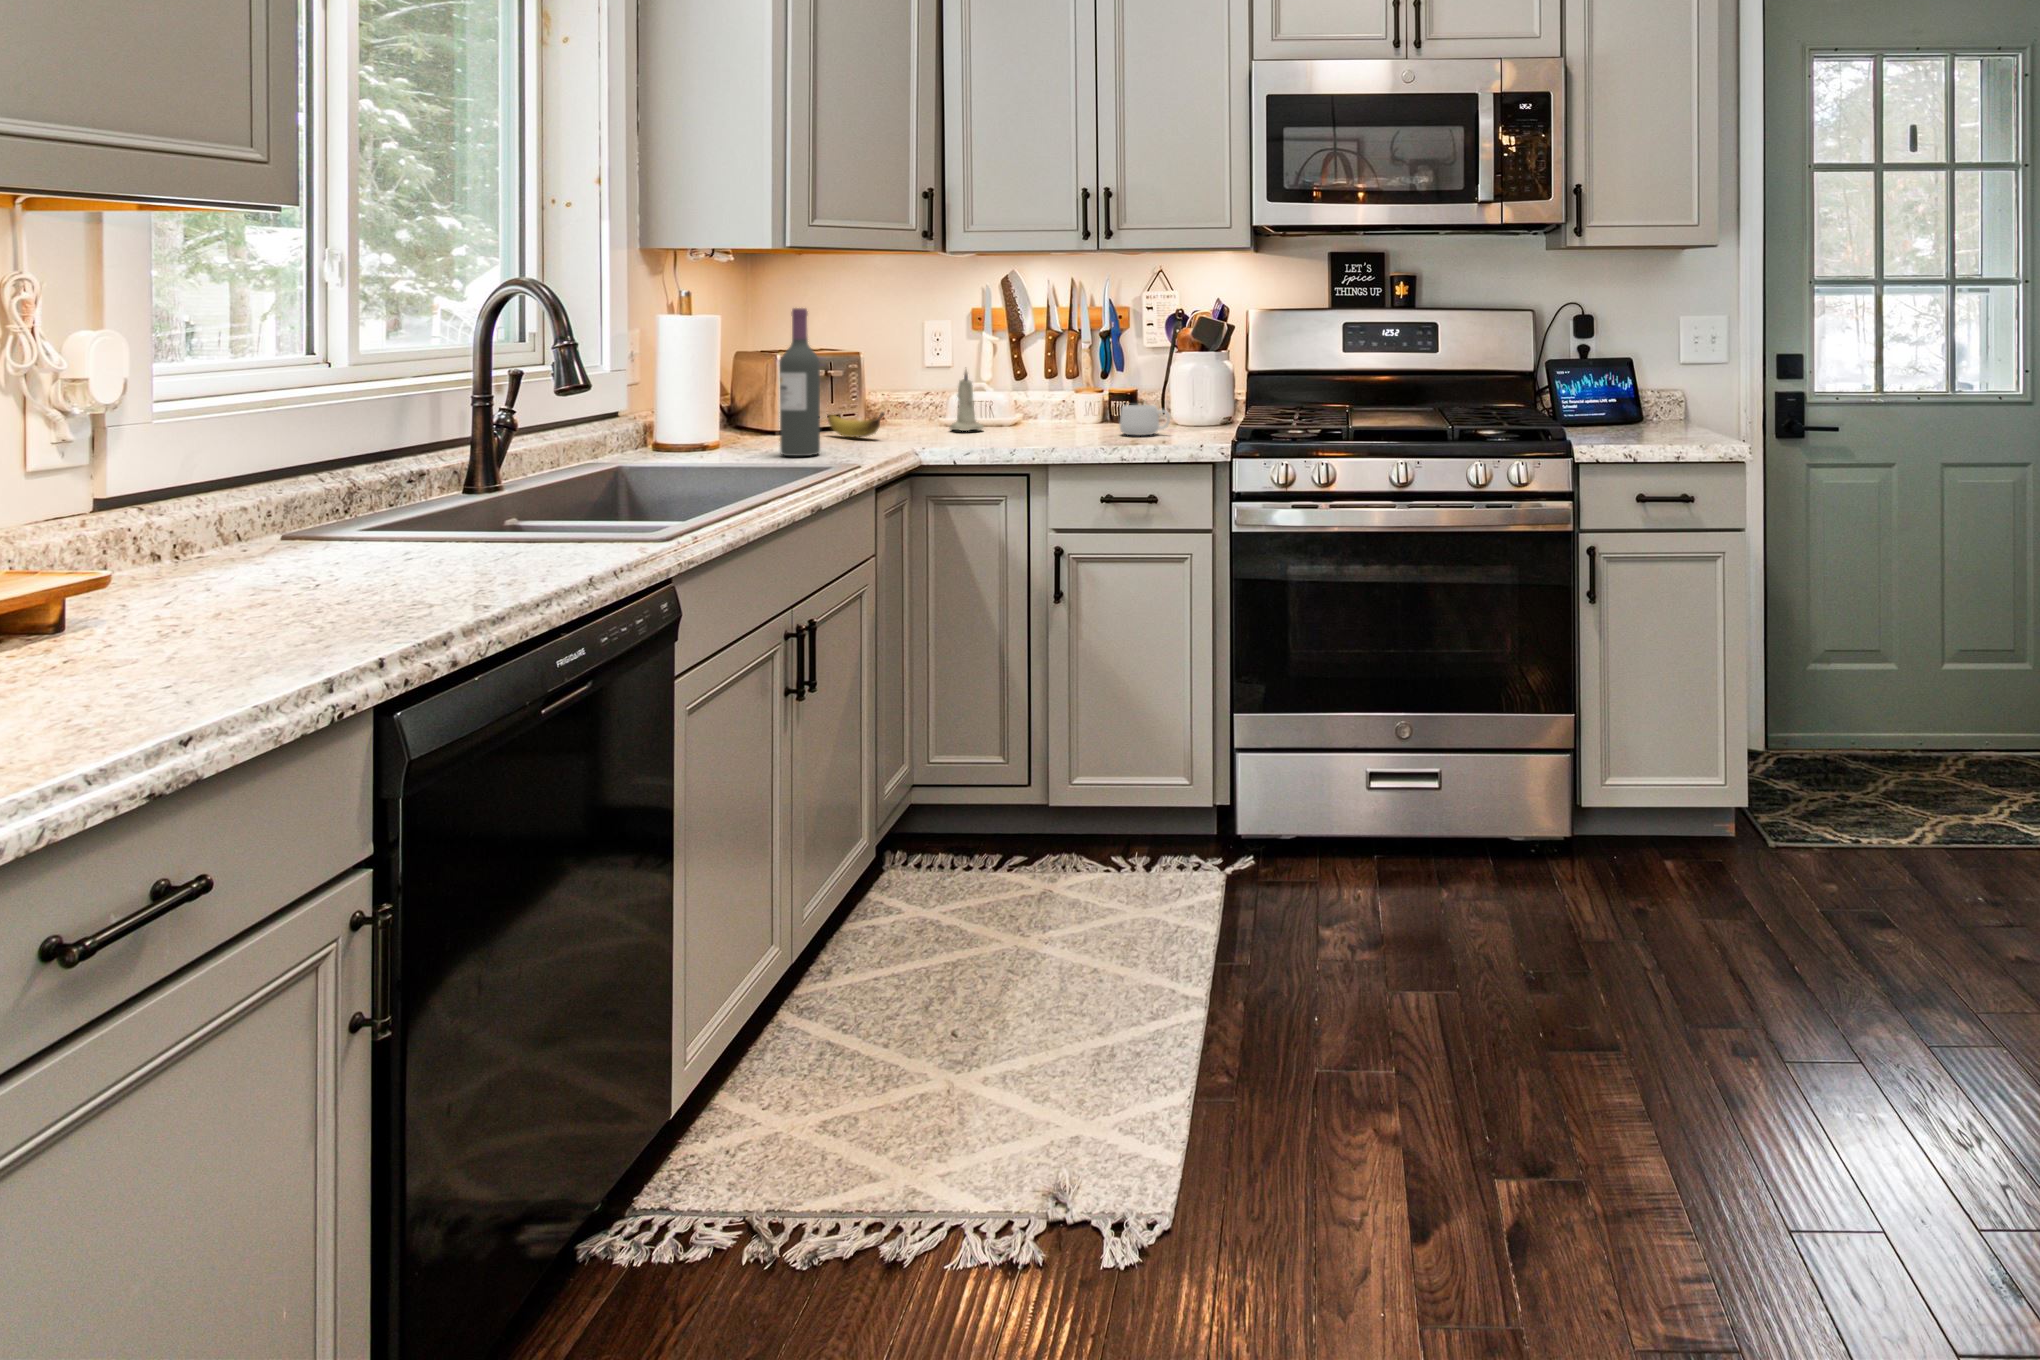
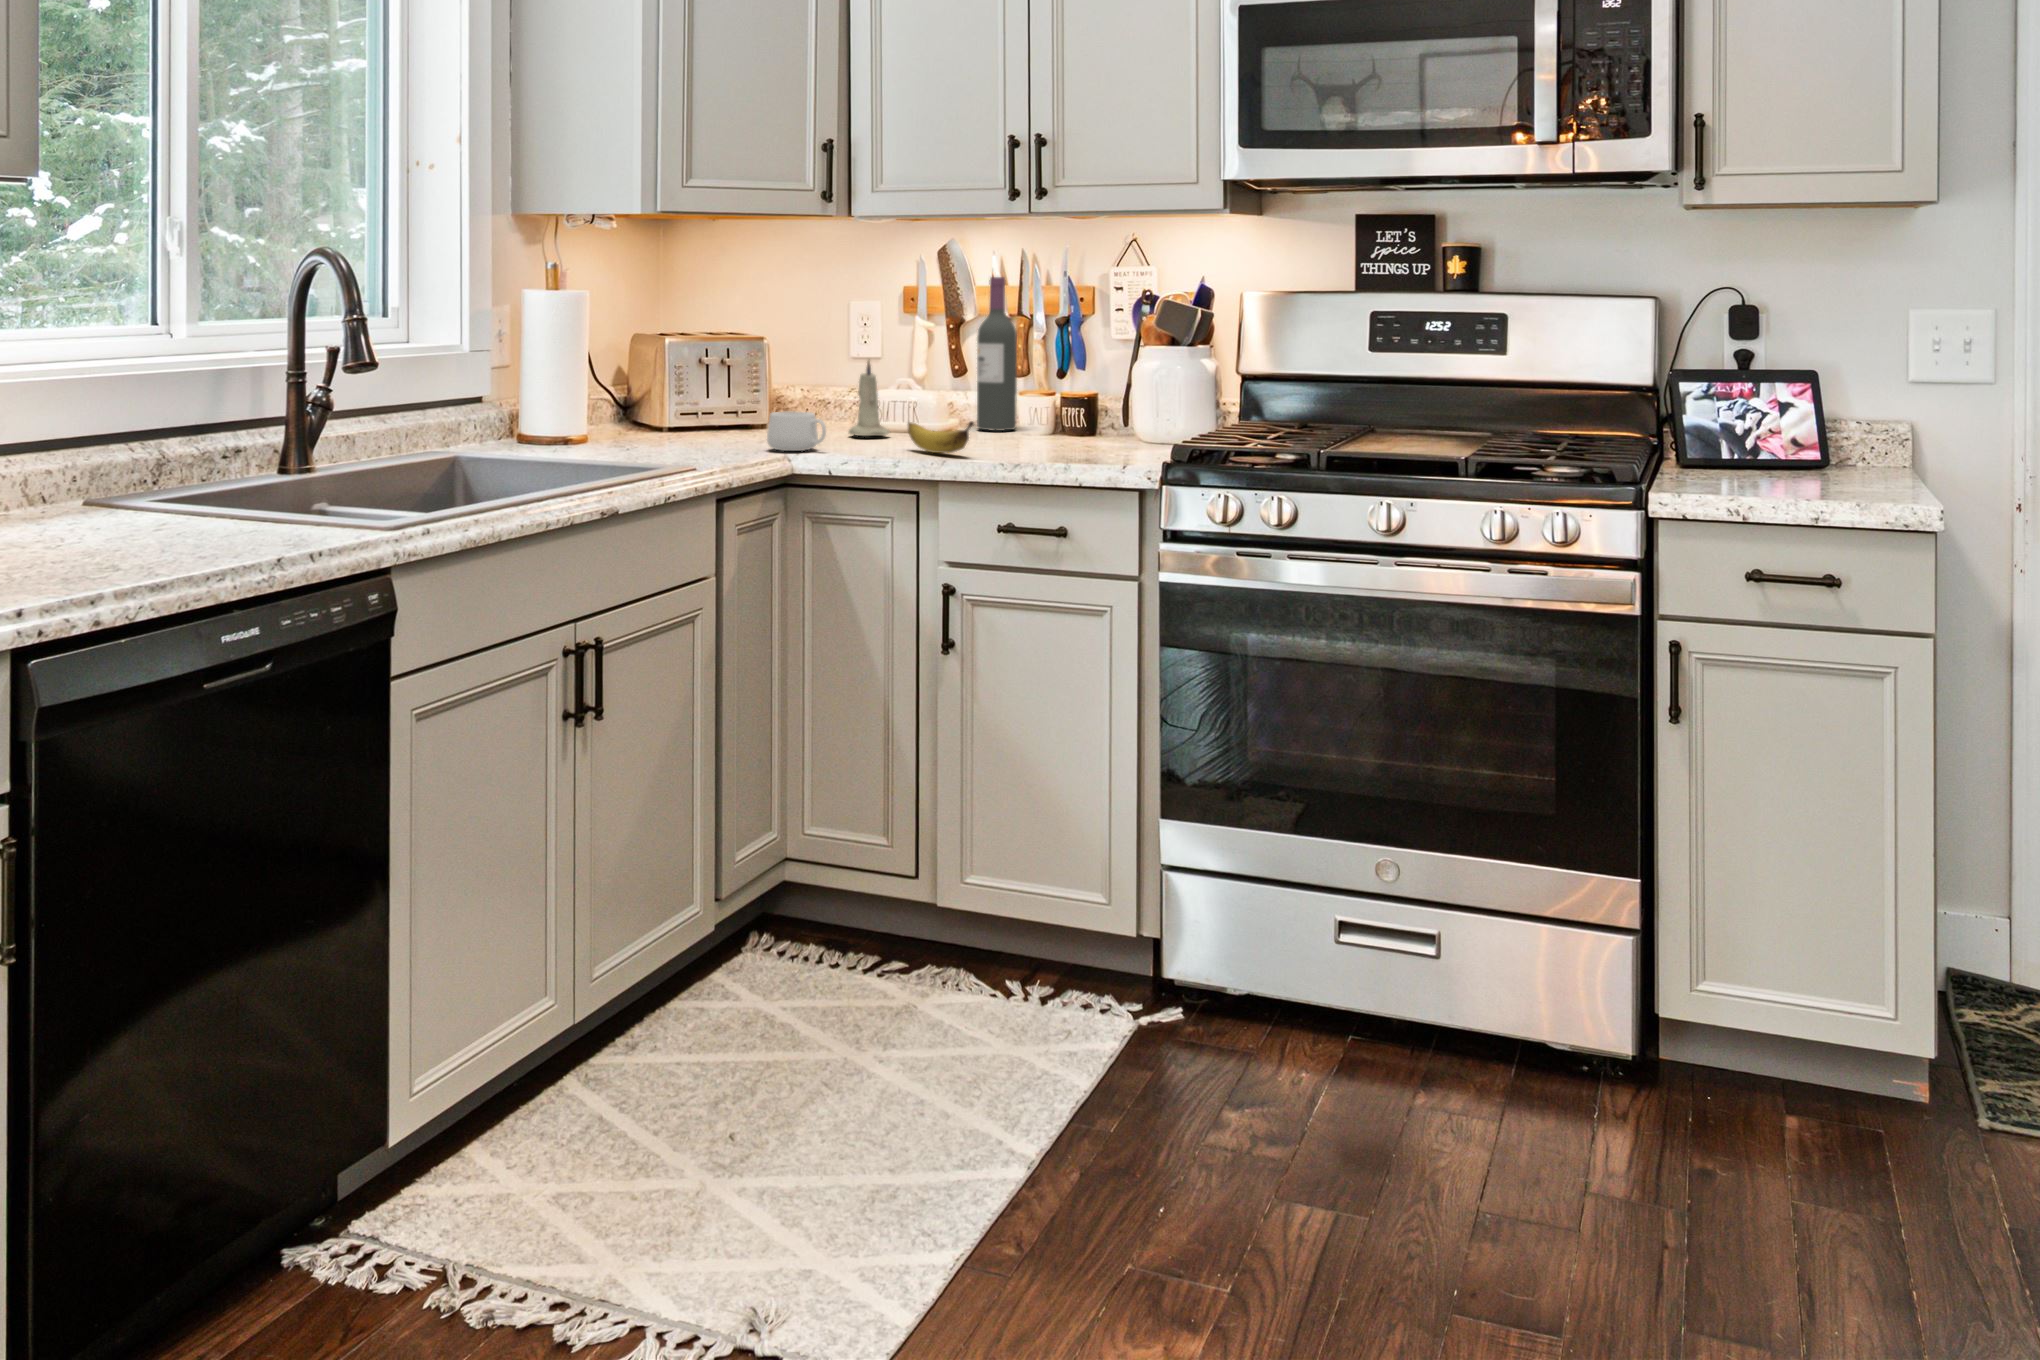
wine bottle: present [780,308,820,456] -> present [977,277,1017,431]
mug: present [1119,405,1170,436] -> present [767,412,826,451]
banana: present [827,412,884,437] -> present [908,421,974,453]

